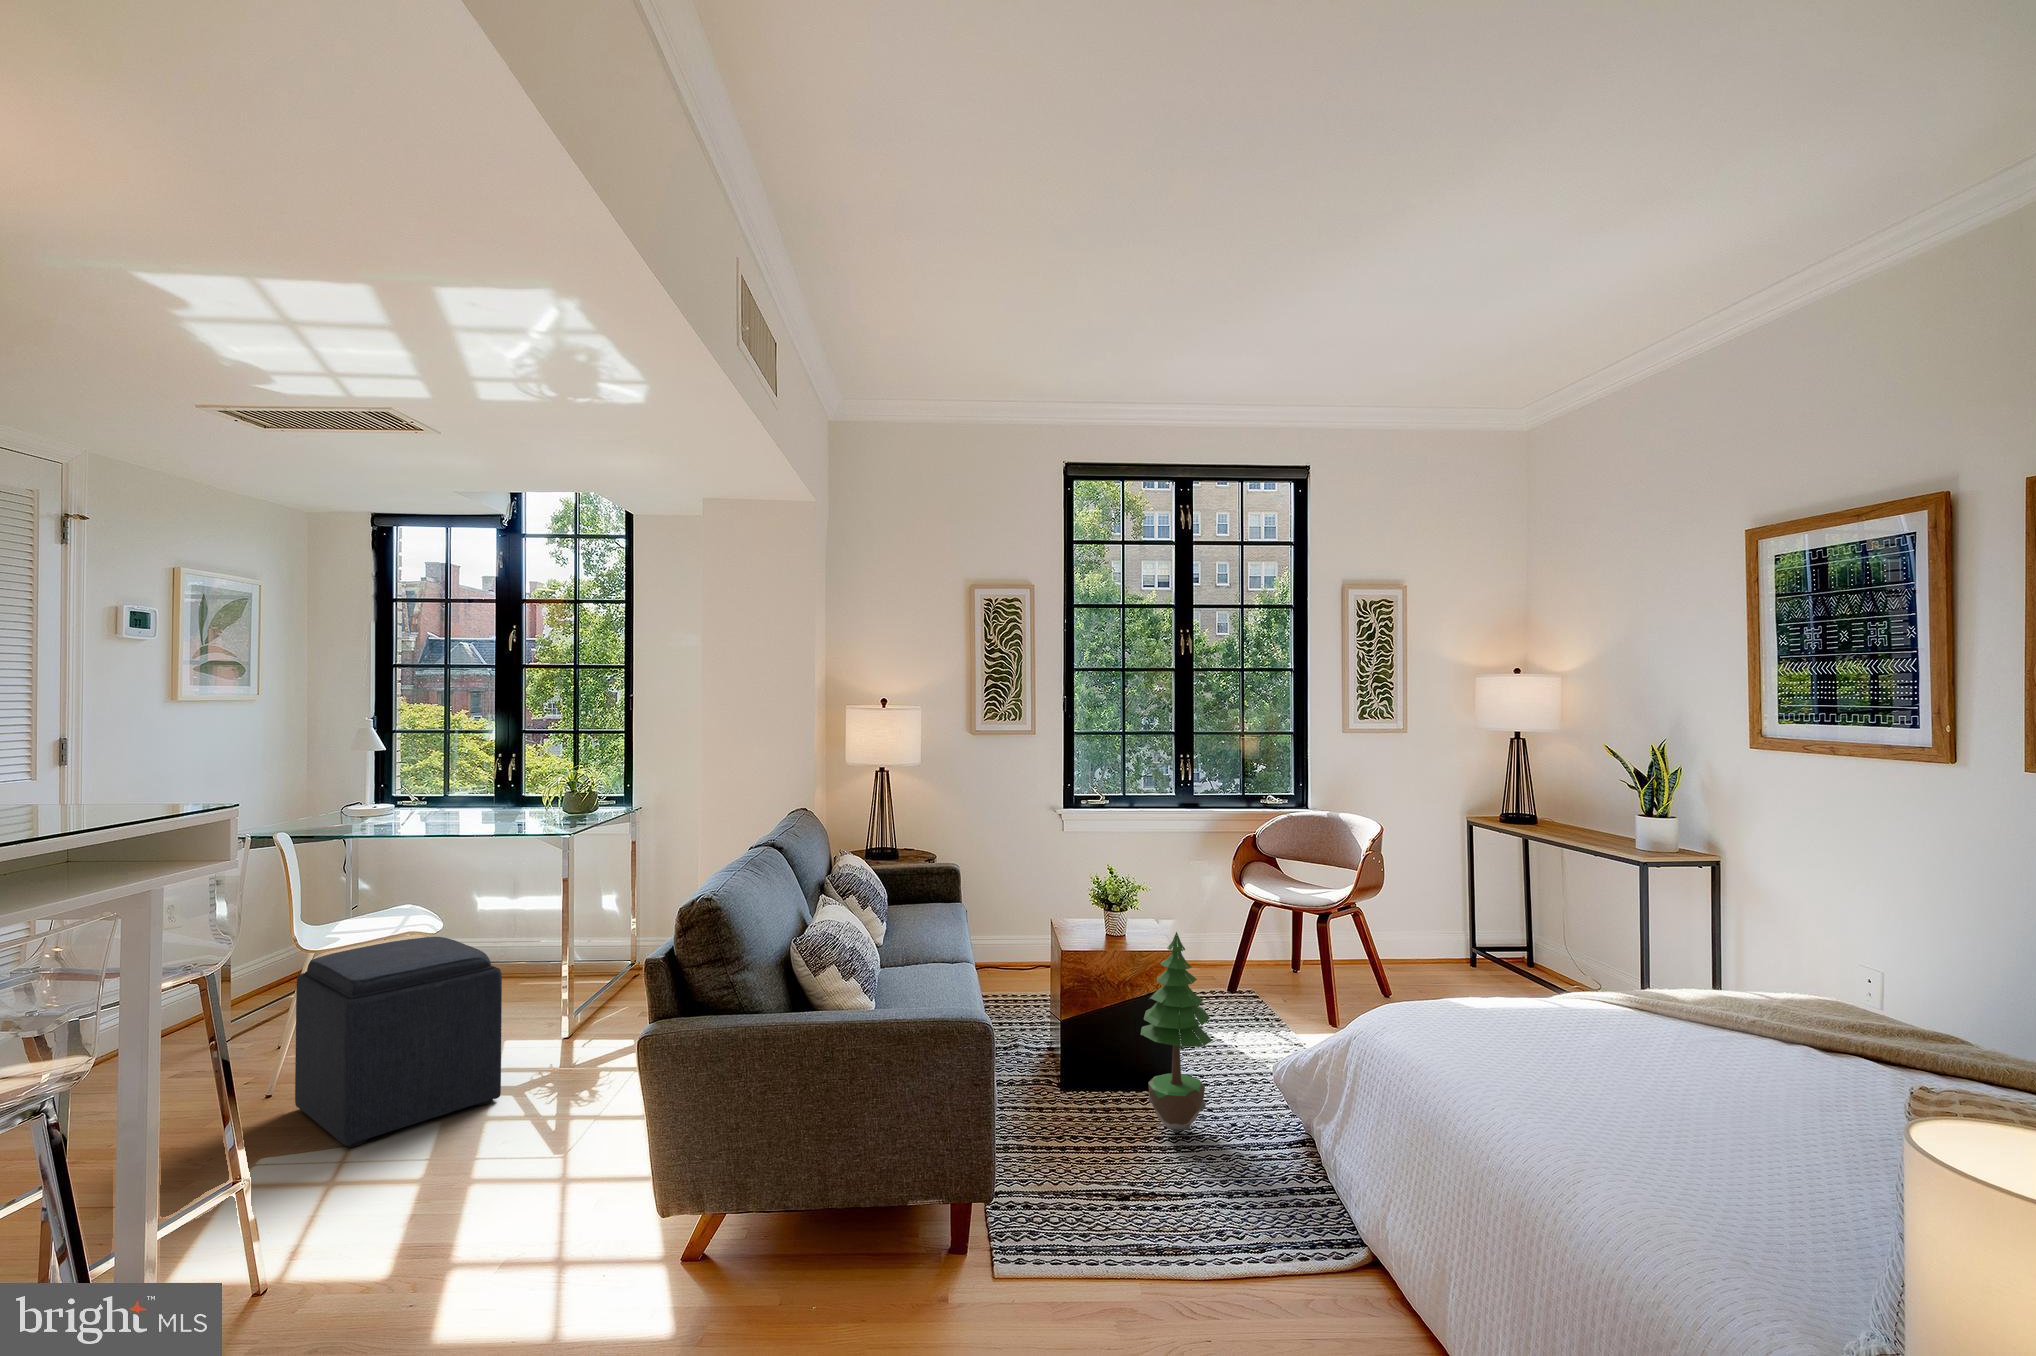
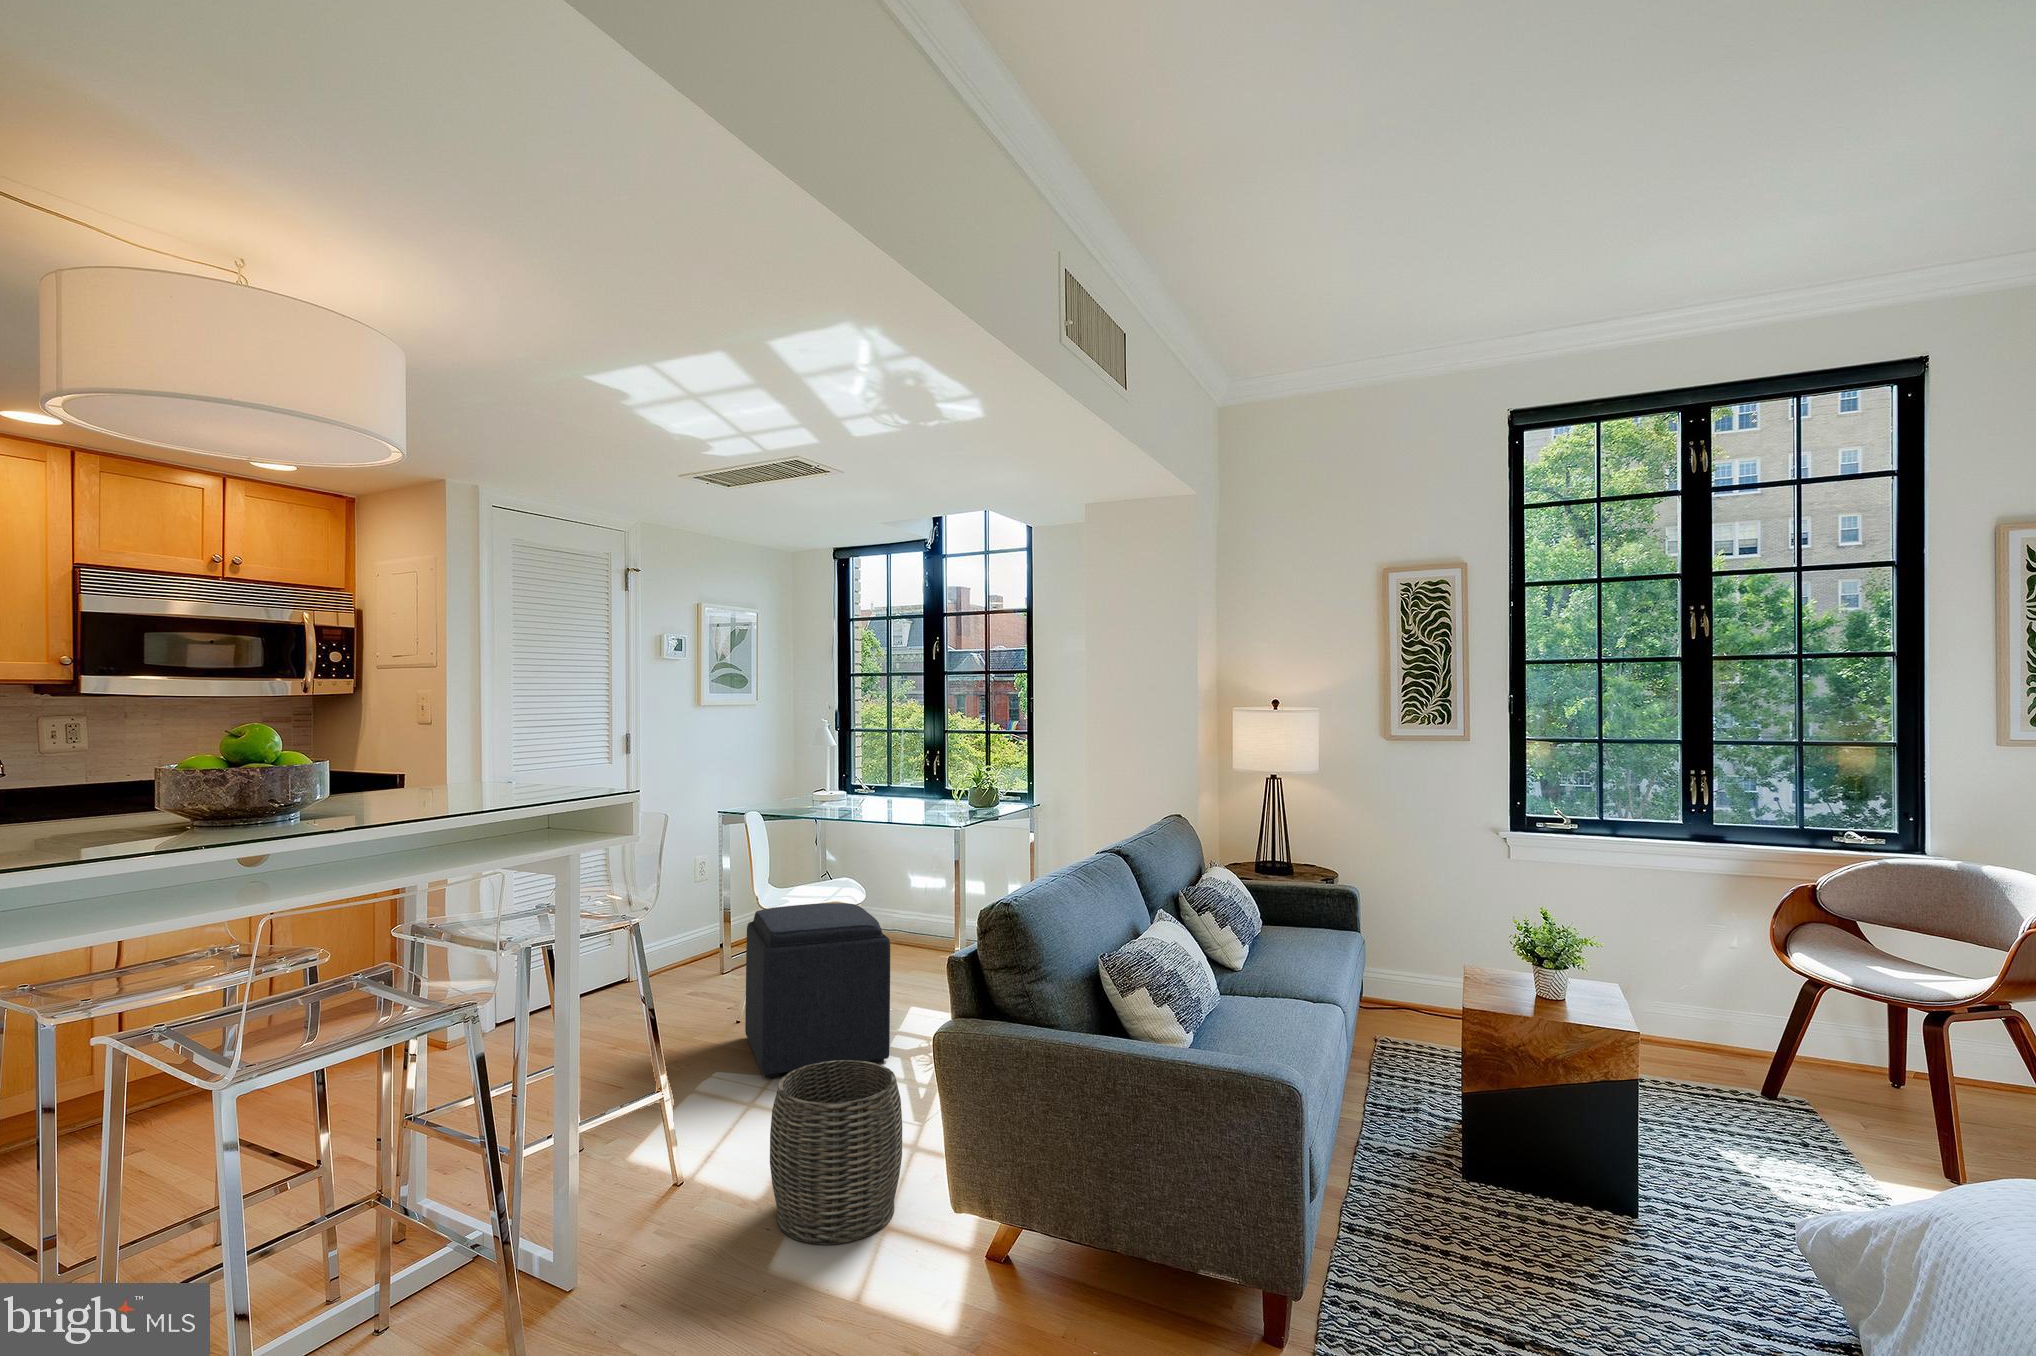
potted tree: present [1141,932,1212,1132] -> none [1564,996,1682,1276]
woven basket: none [428,1099,582,1298] -> present [770,1060,902,1244]

